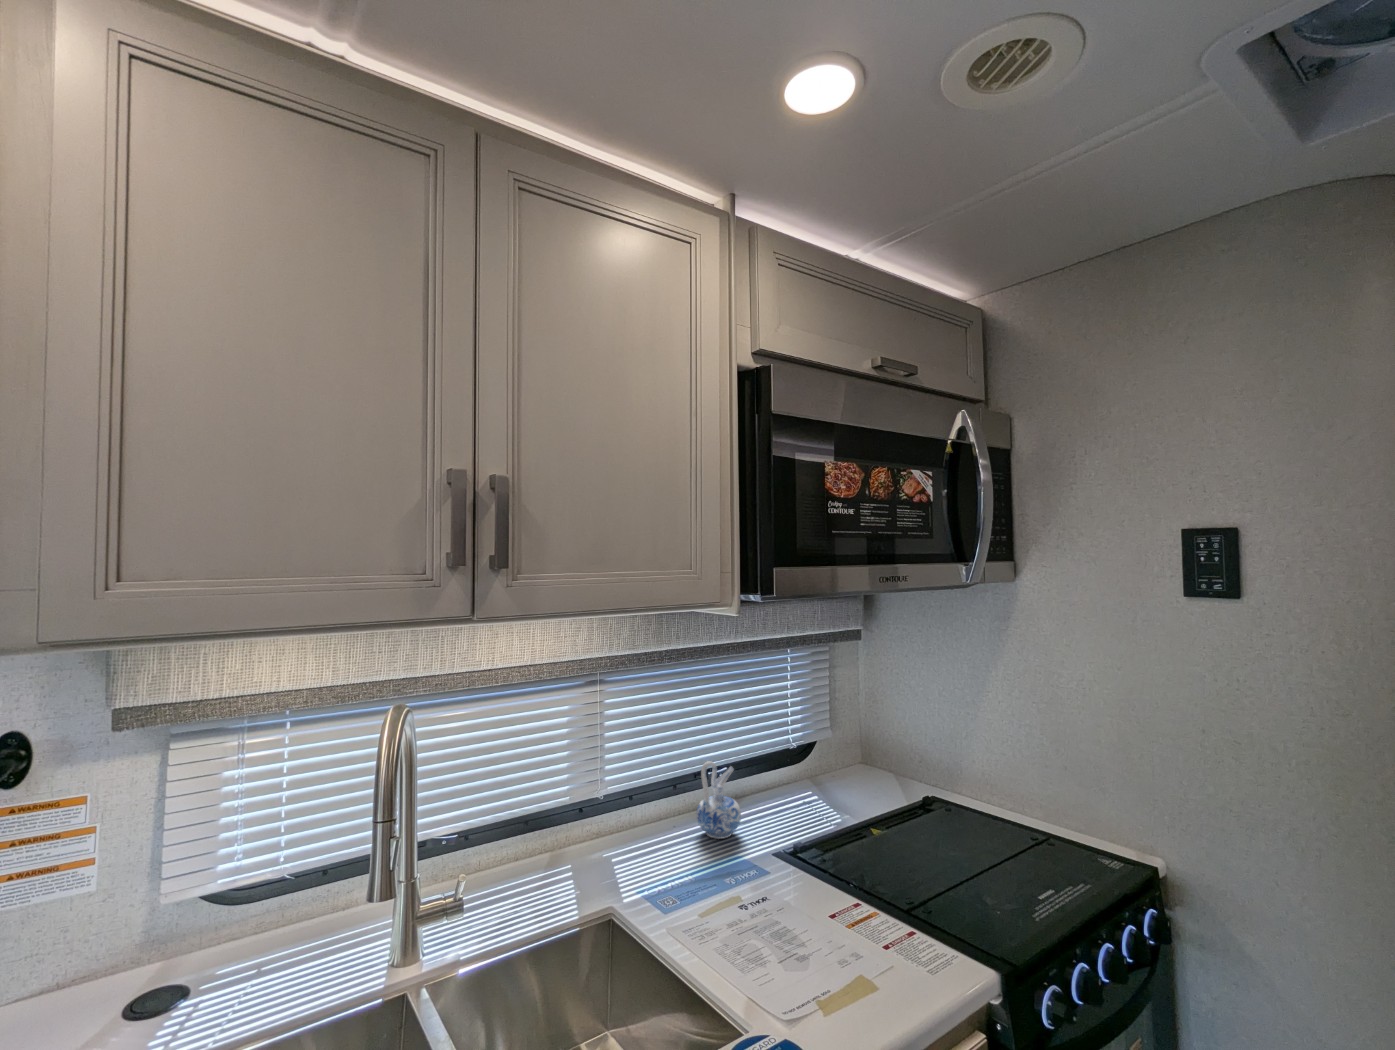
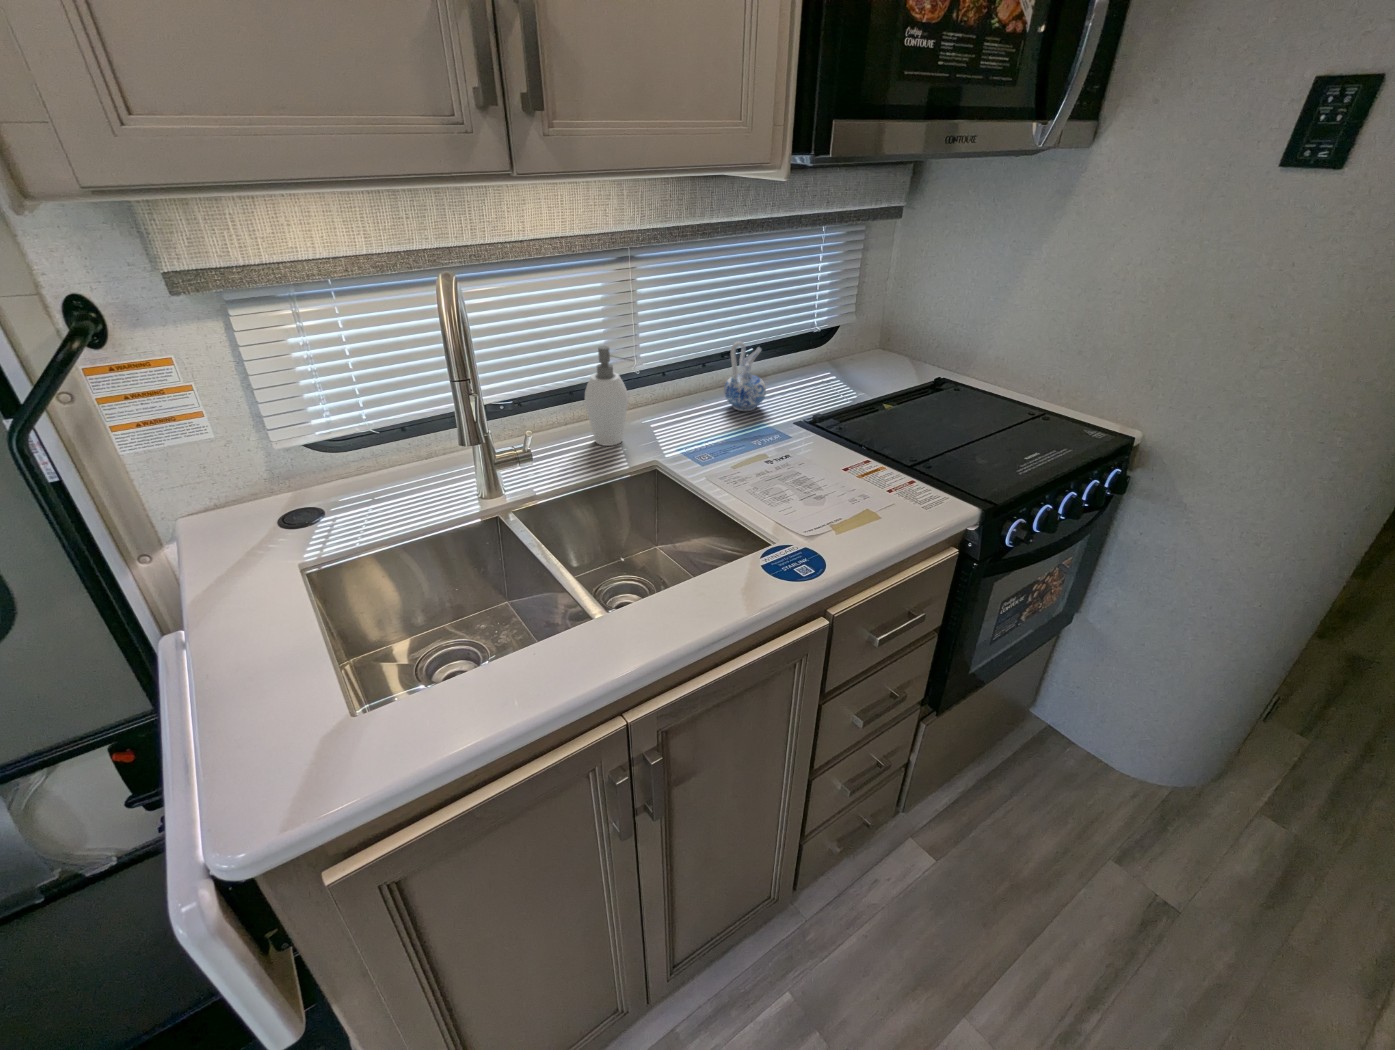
soap dispenser: none [540,770,594,887] -> present [585,346,631,446]

